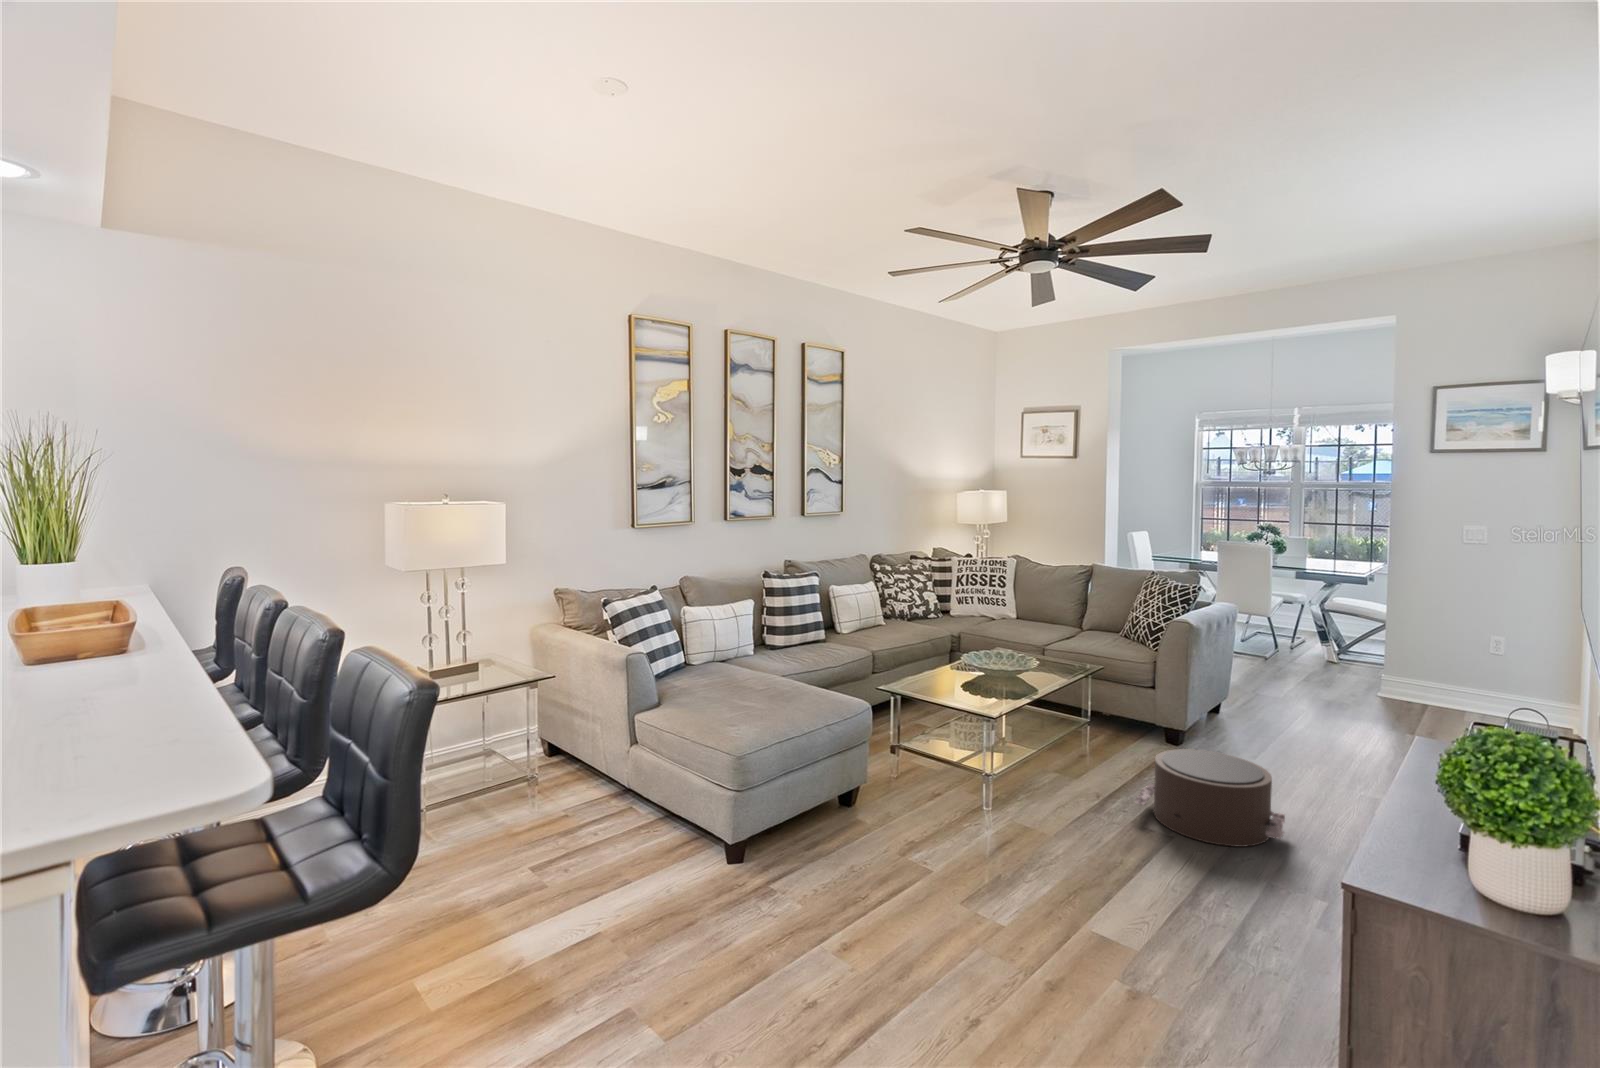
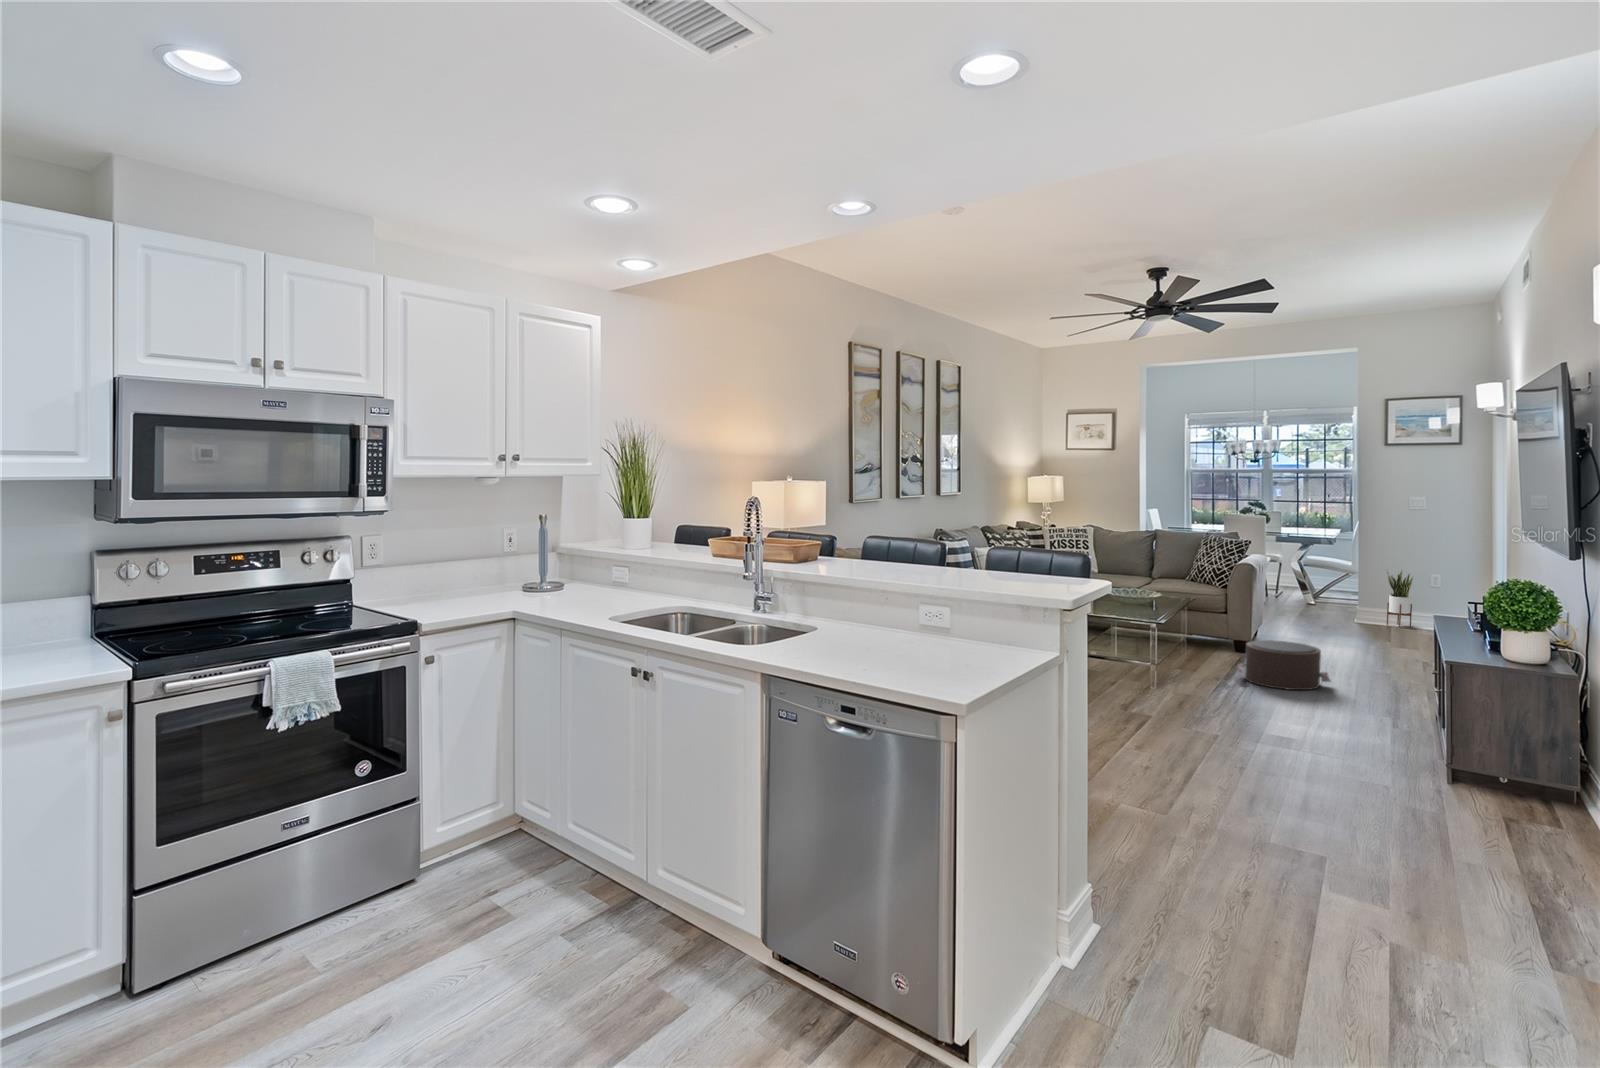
potted plant: none [1426,627,1468,711] -> present [1386,570,1413,627]

